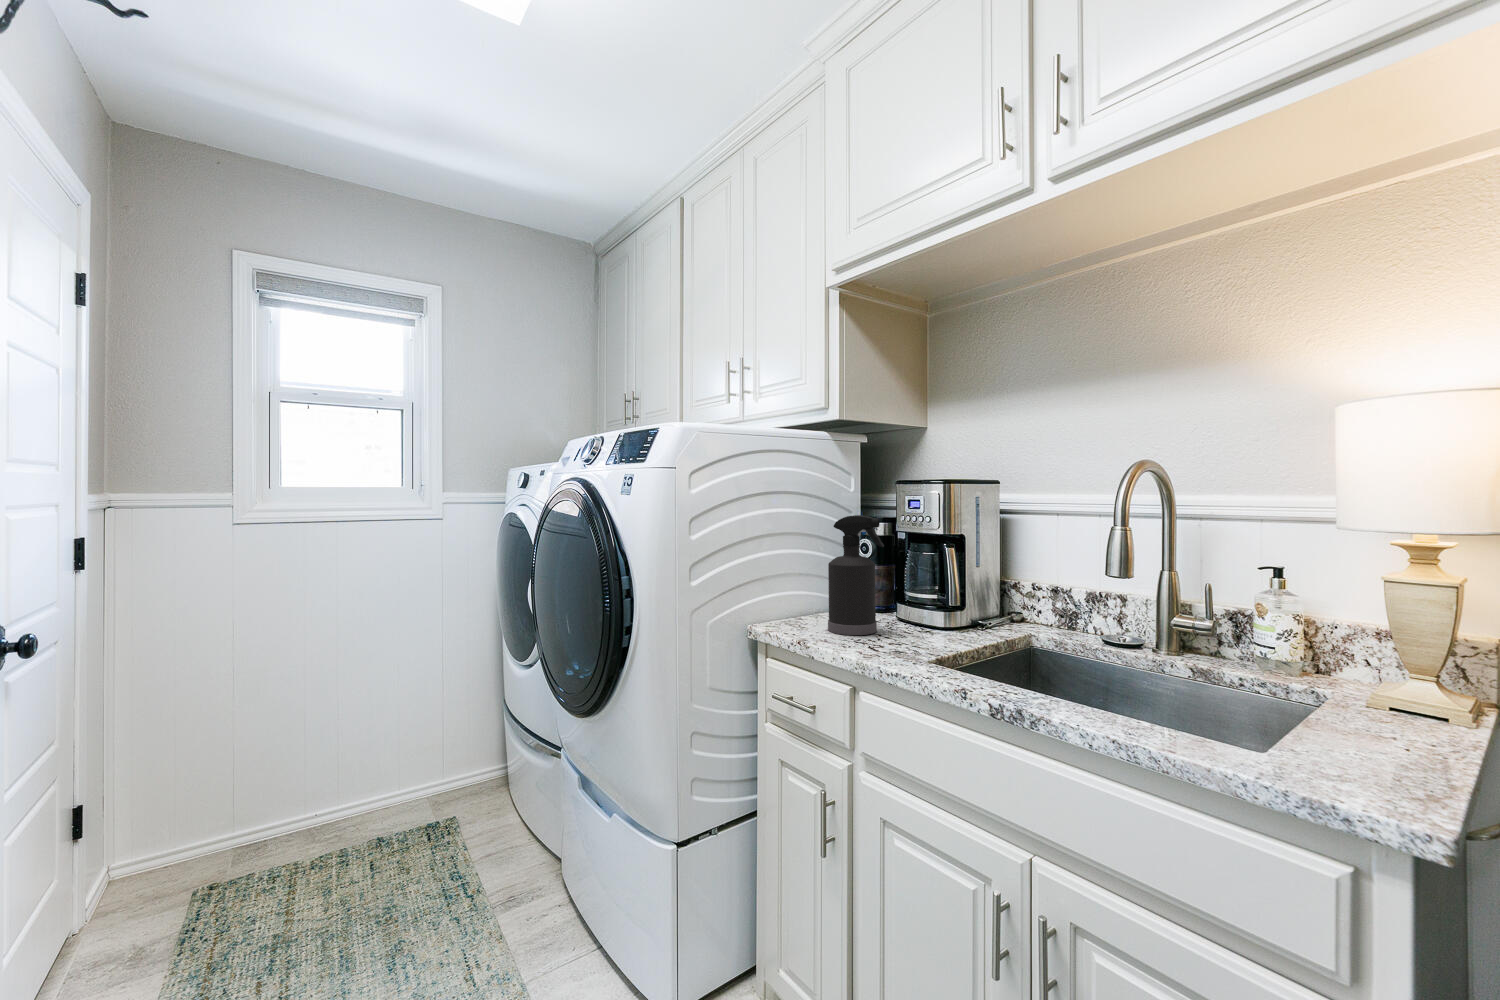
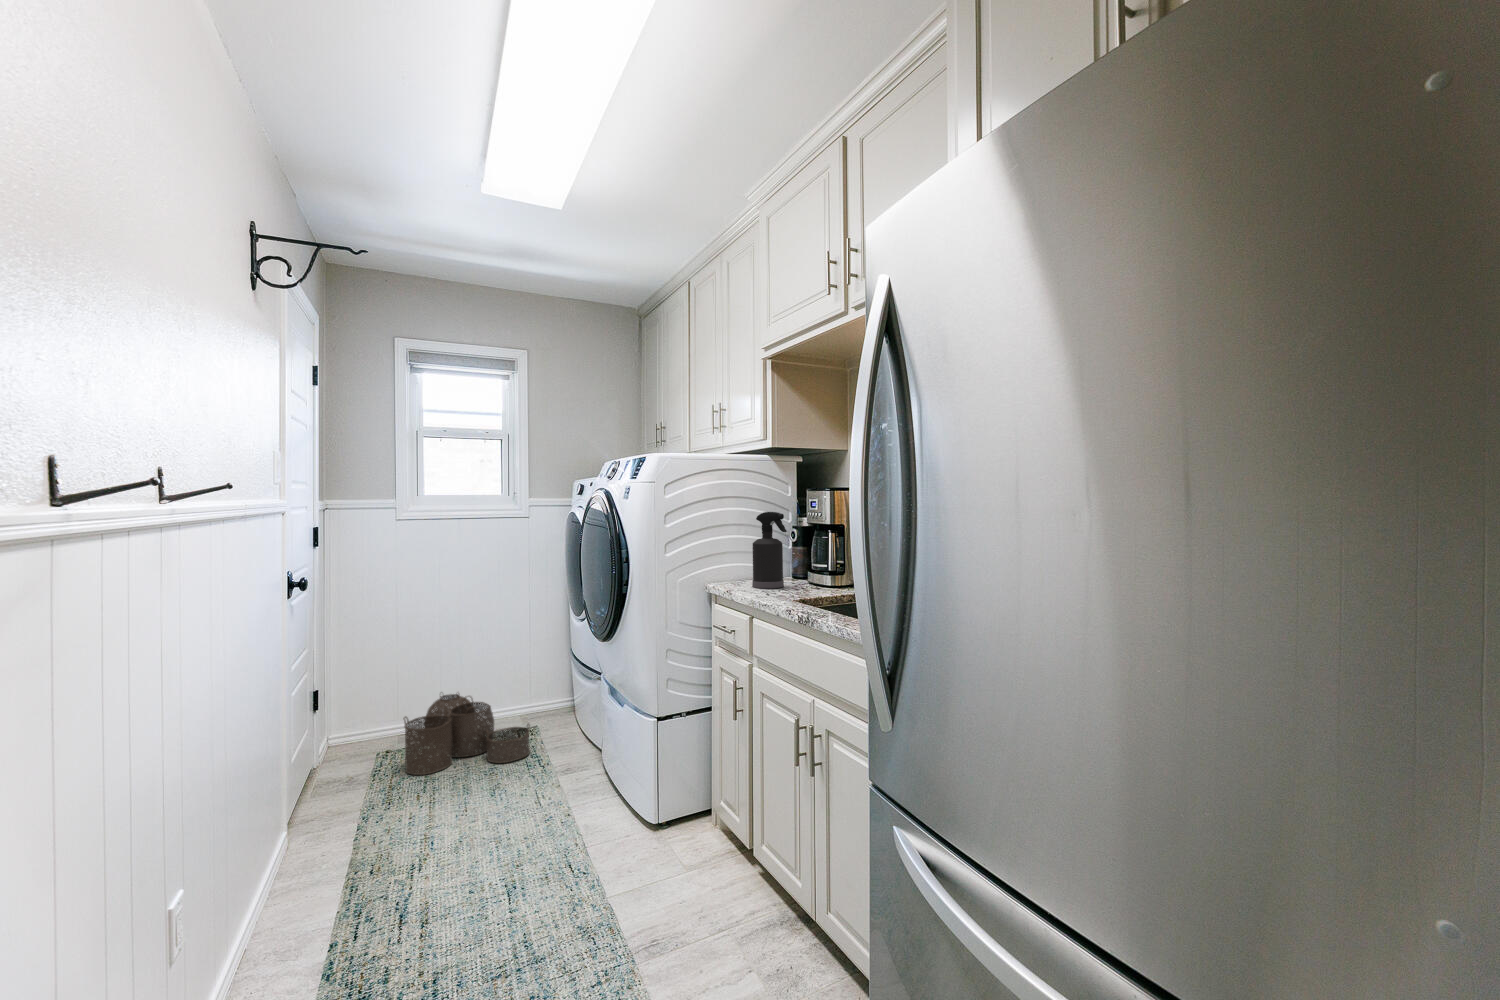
woven basket: none [238,778,448,933] -> present [403,694,530,775]

